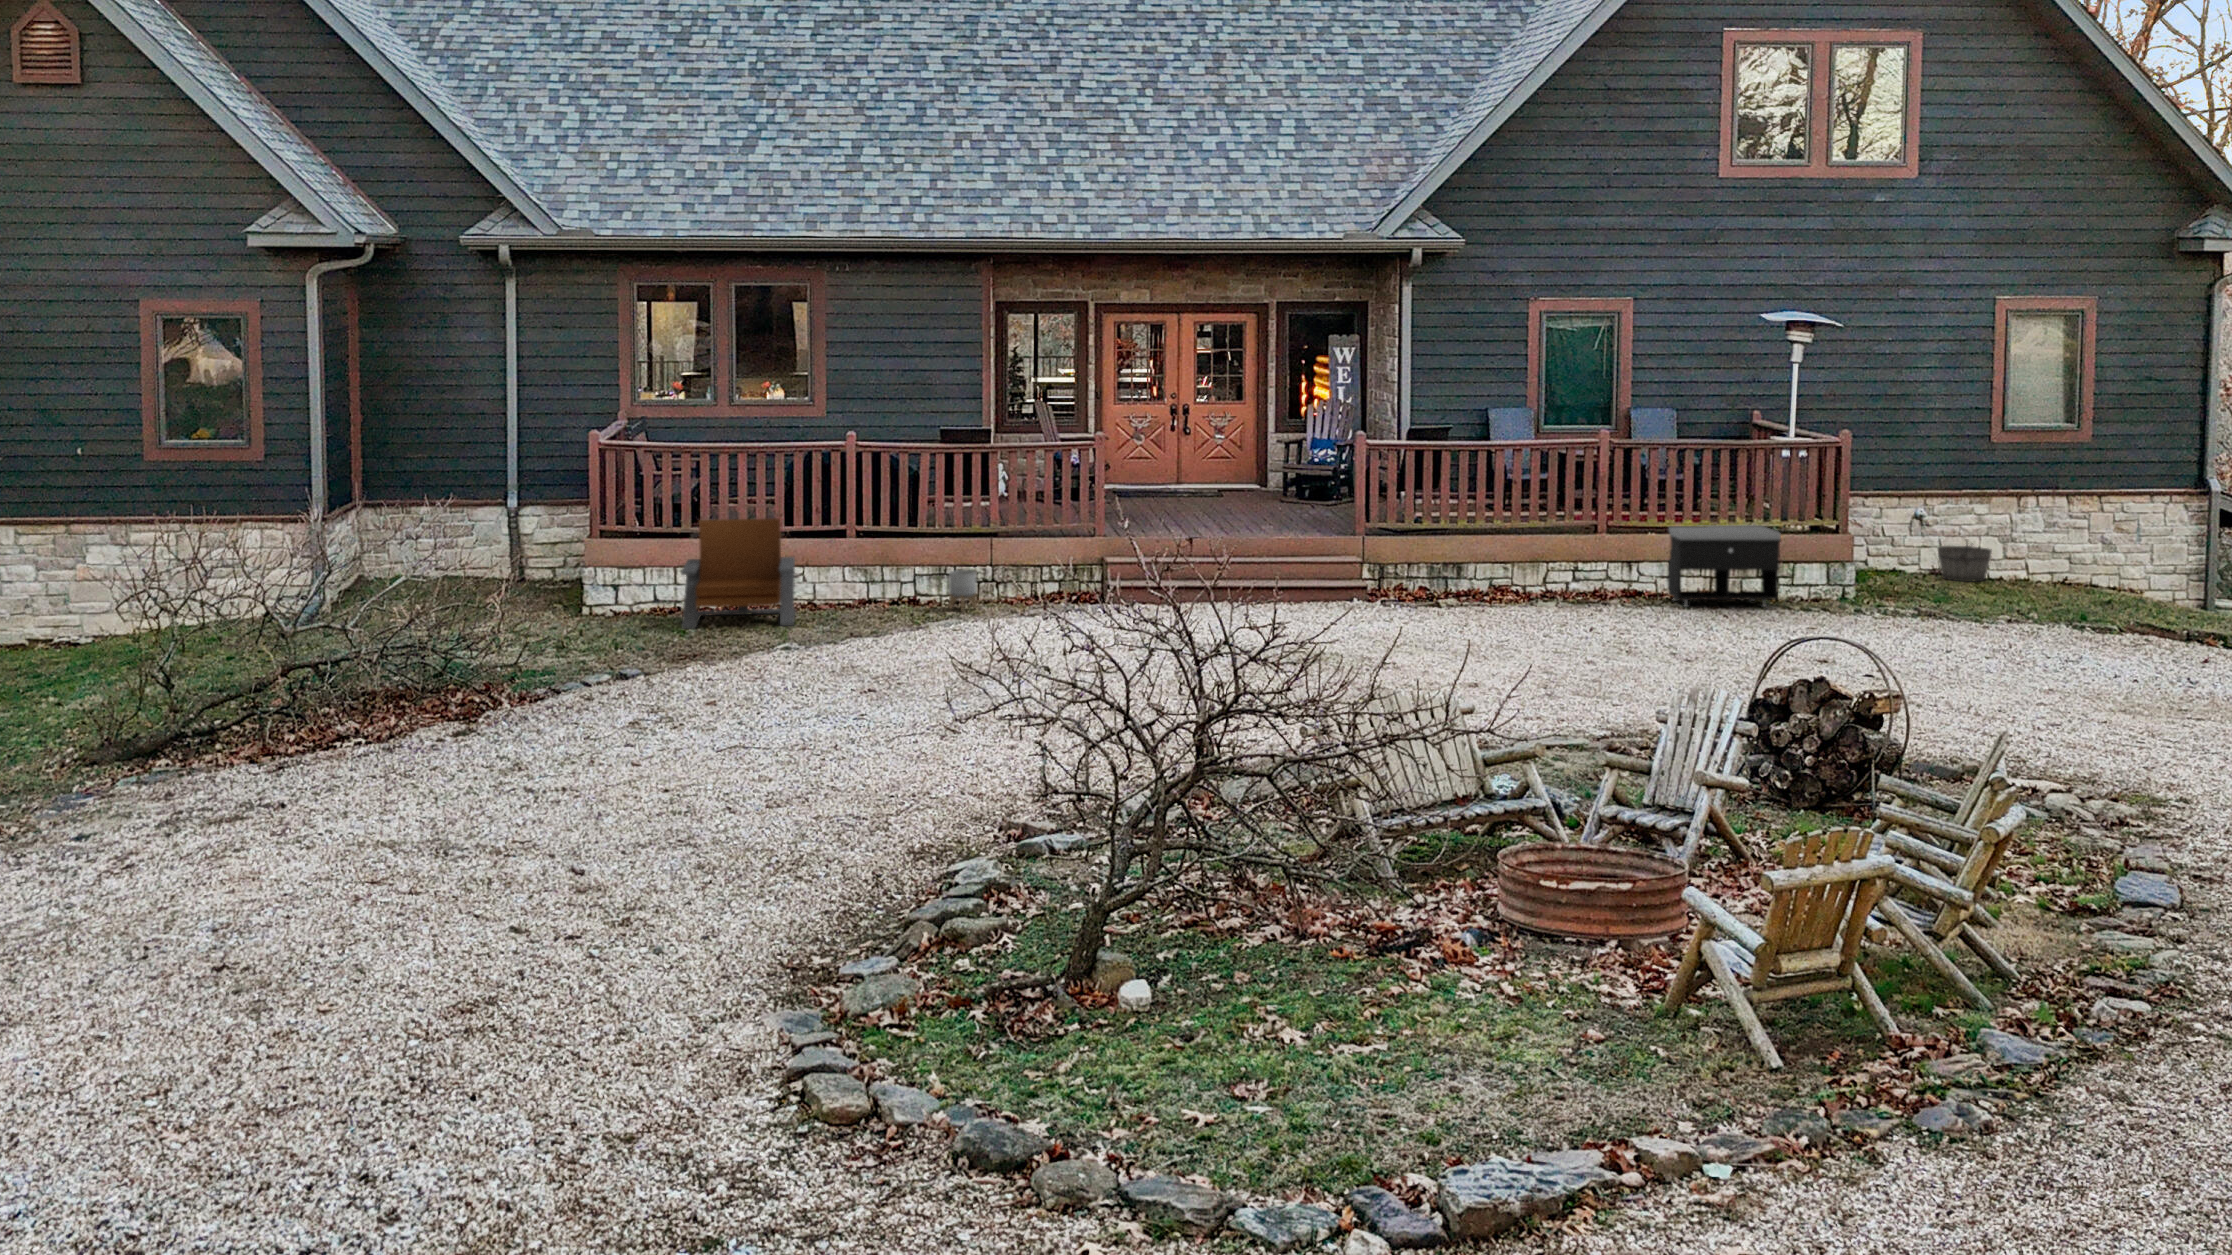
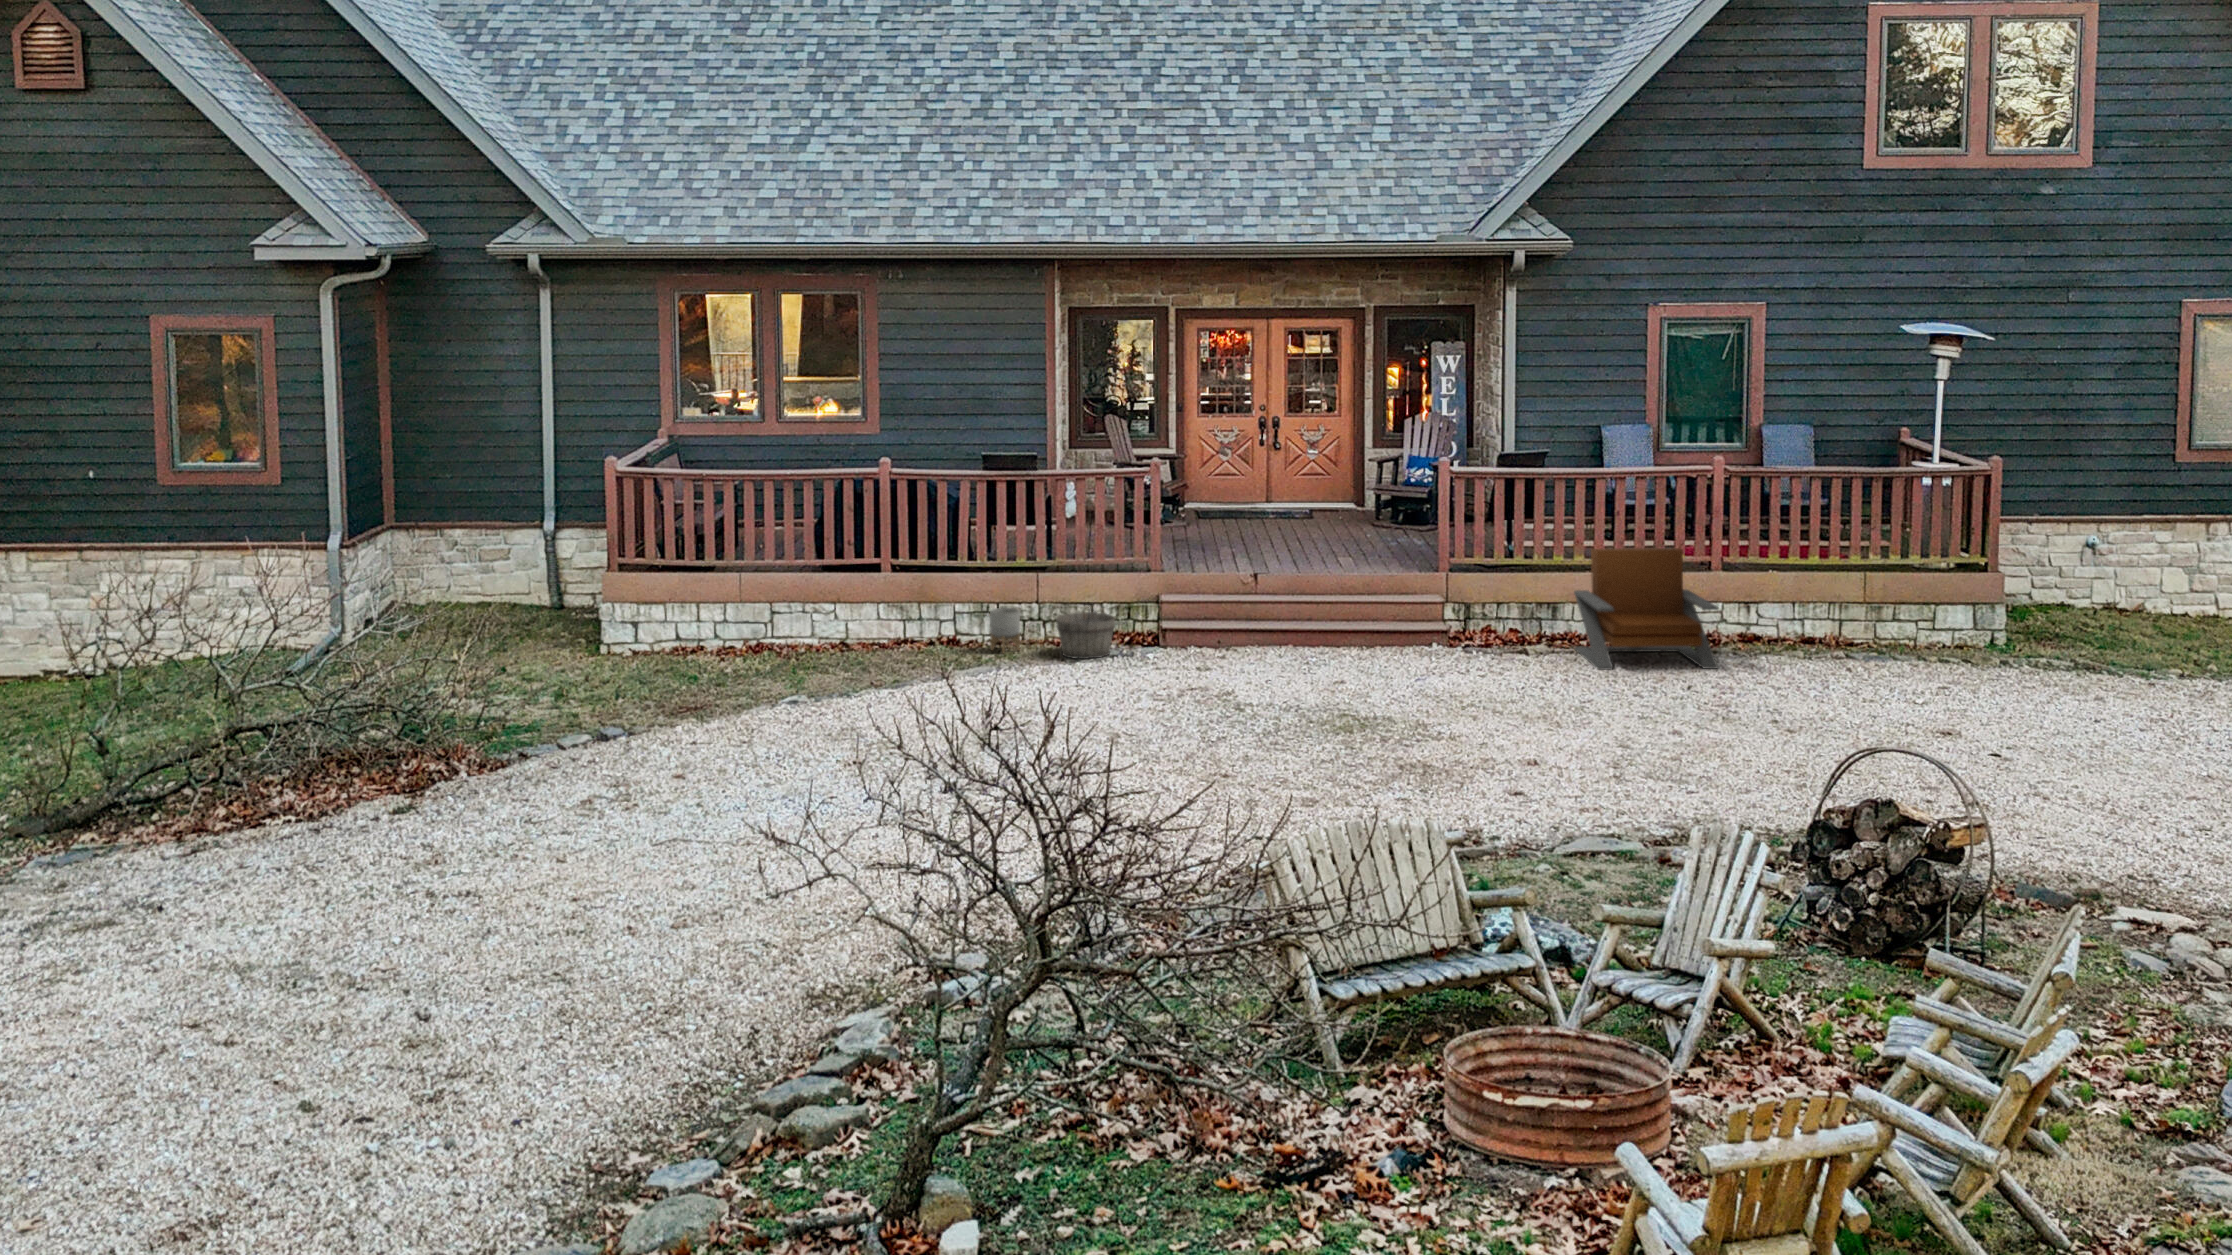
lounge chair: present [681,518,795,629] -> present [1574,548,1719,670]
storage bench: present [1668,525,1781,607] -> none [1789,564,1923,659]
wooden bucket: present [1938,545,1992,581] -> present [1056,607,1115,659]

